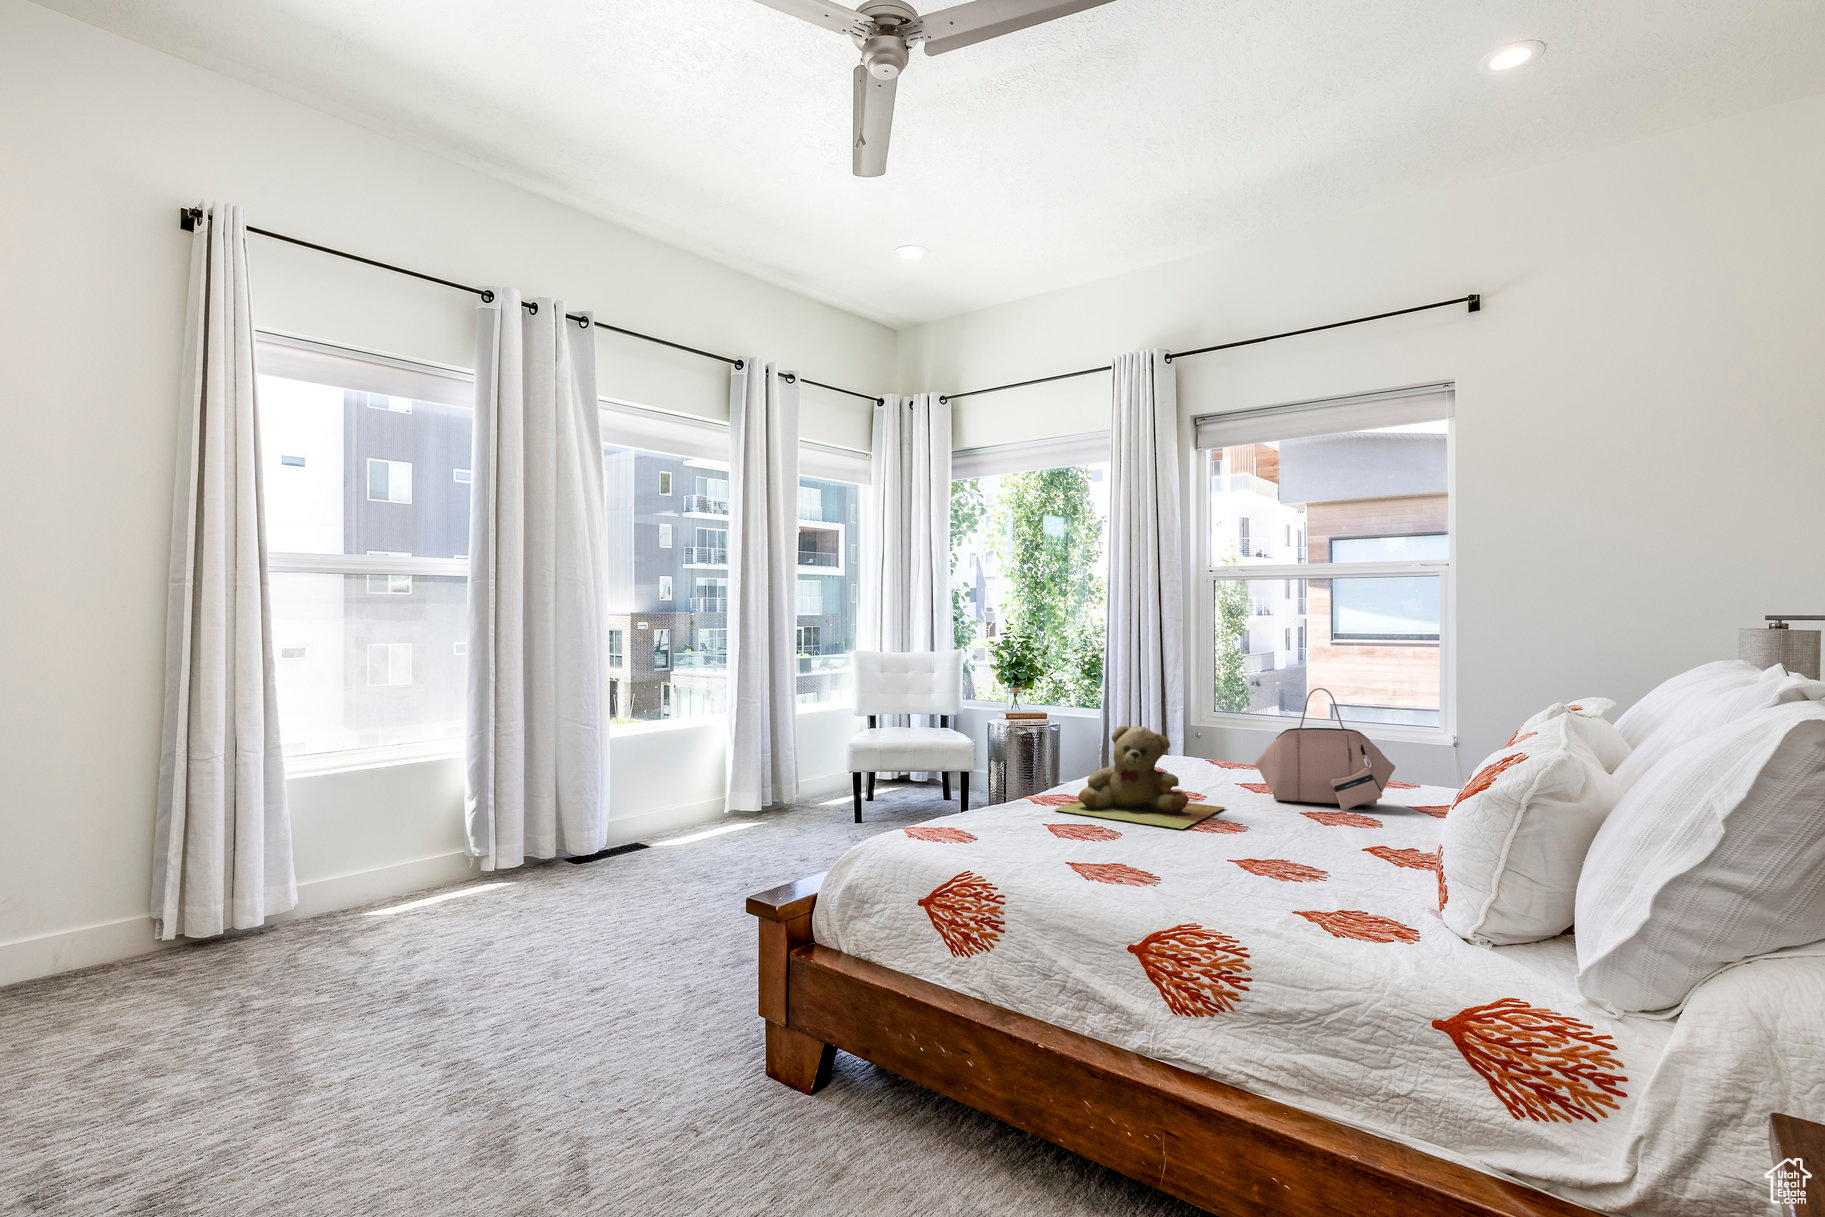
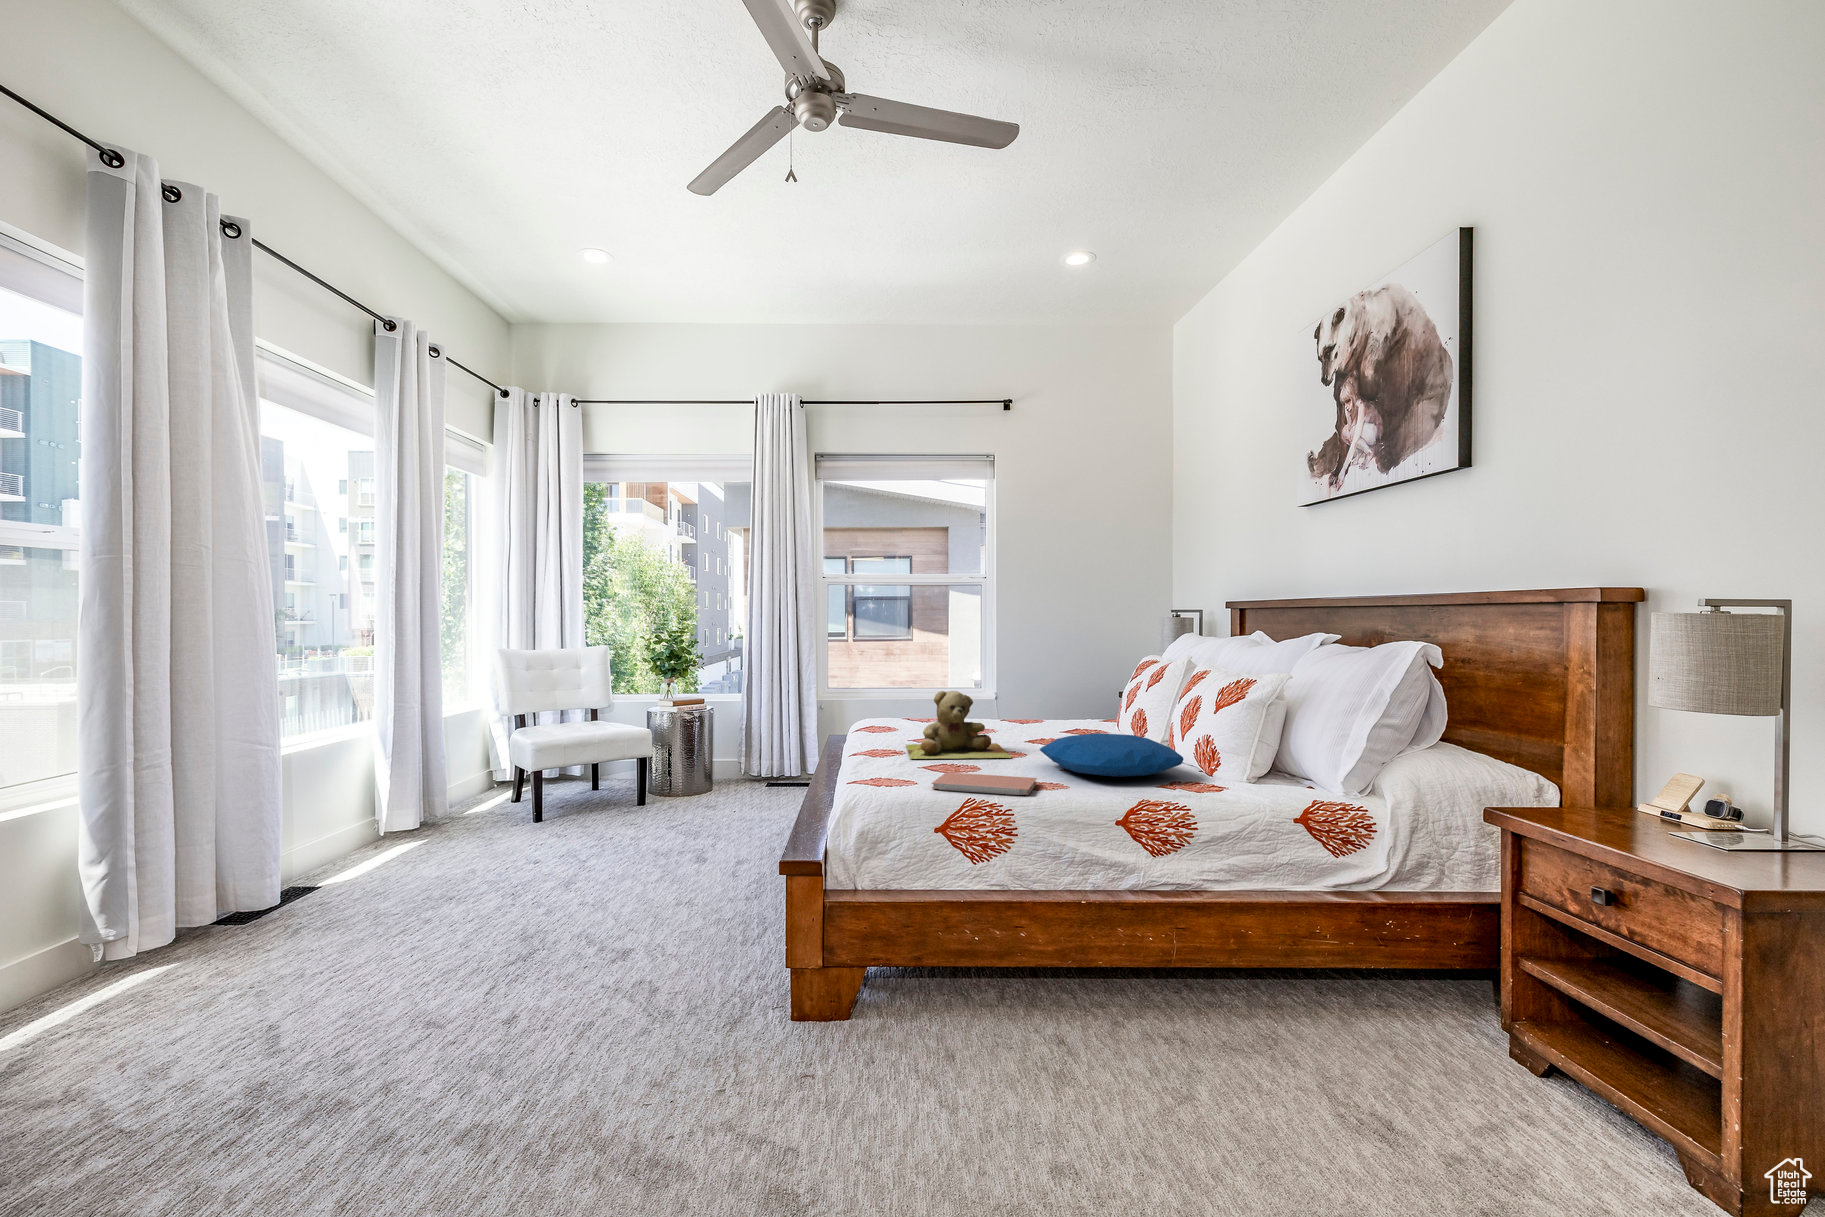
handbag: present [1255,688,1395,811] -> none [992,658,1072,737]
pillow: none [1164,808,1370,888] -> present [1040,733,1183,777]
notebook: none [963,832,1105,879] -> present [932,772,1037,795]

